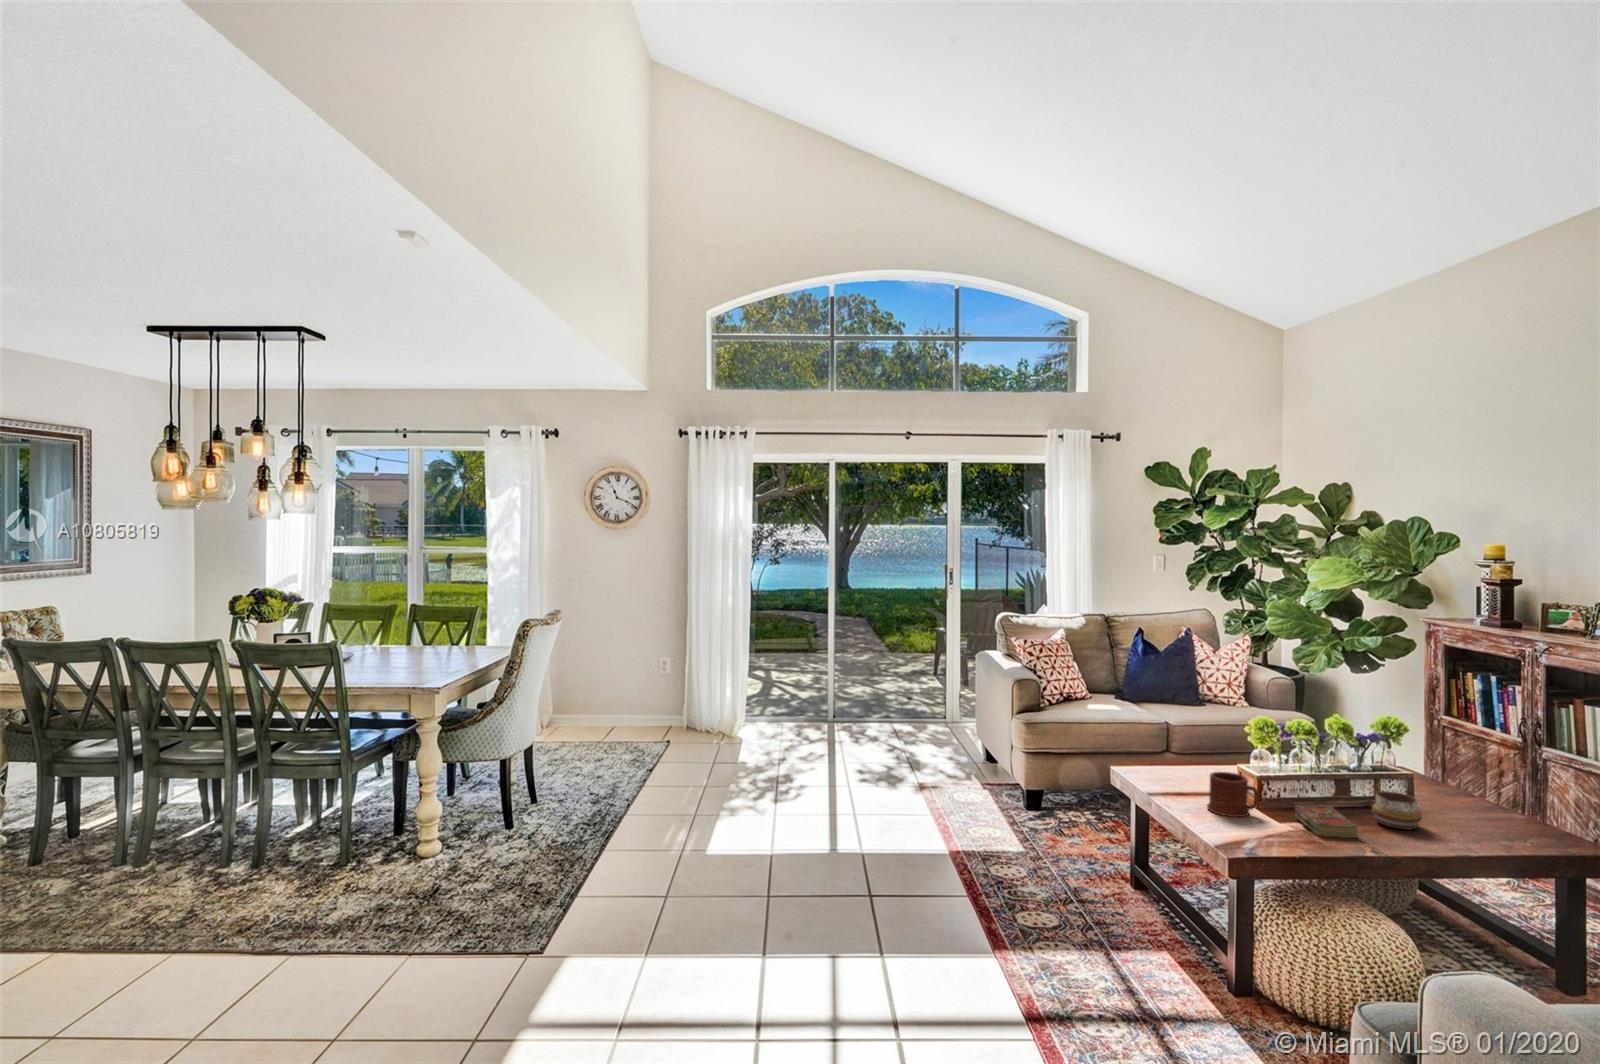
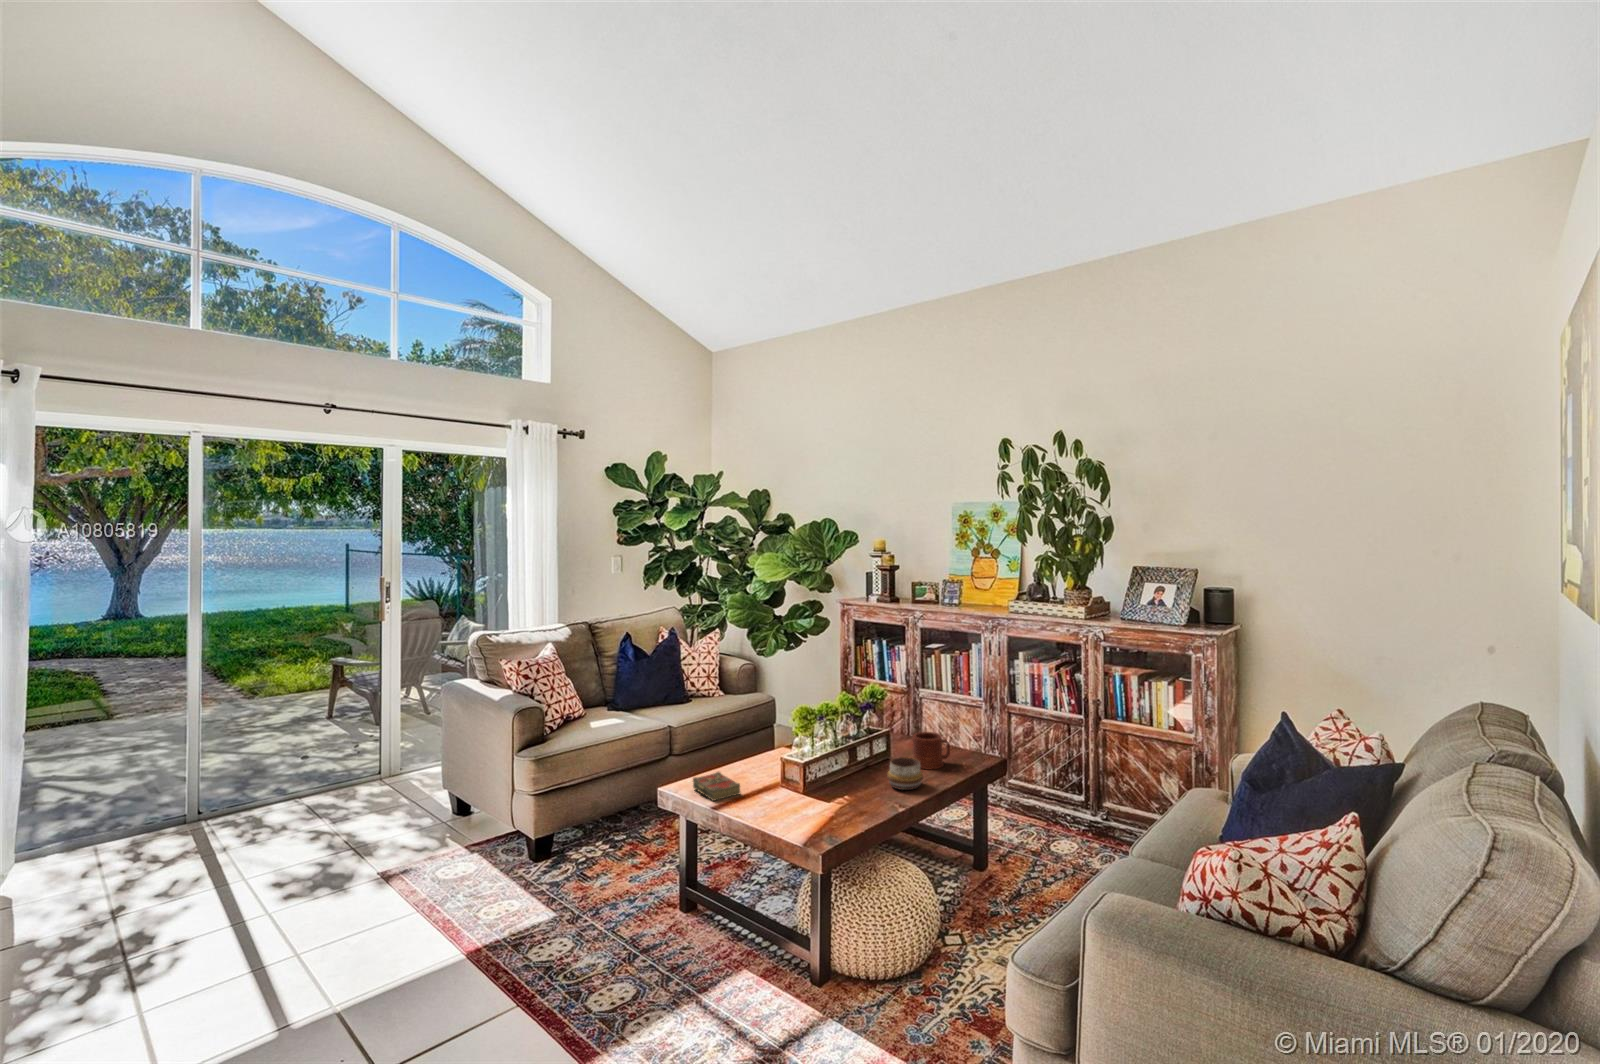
mug: present [1207,772,1259,817] -> present [913,732,950,769]
book: present [1295,805,1358,838] -> present [693,772,740,801]

